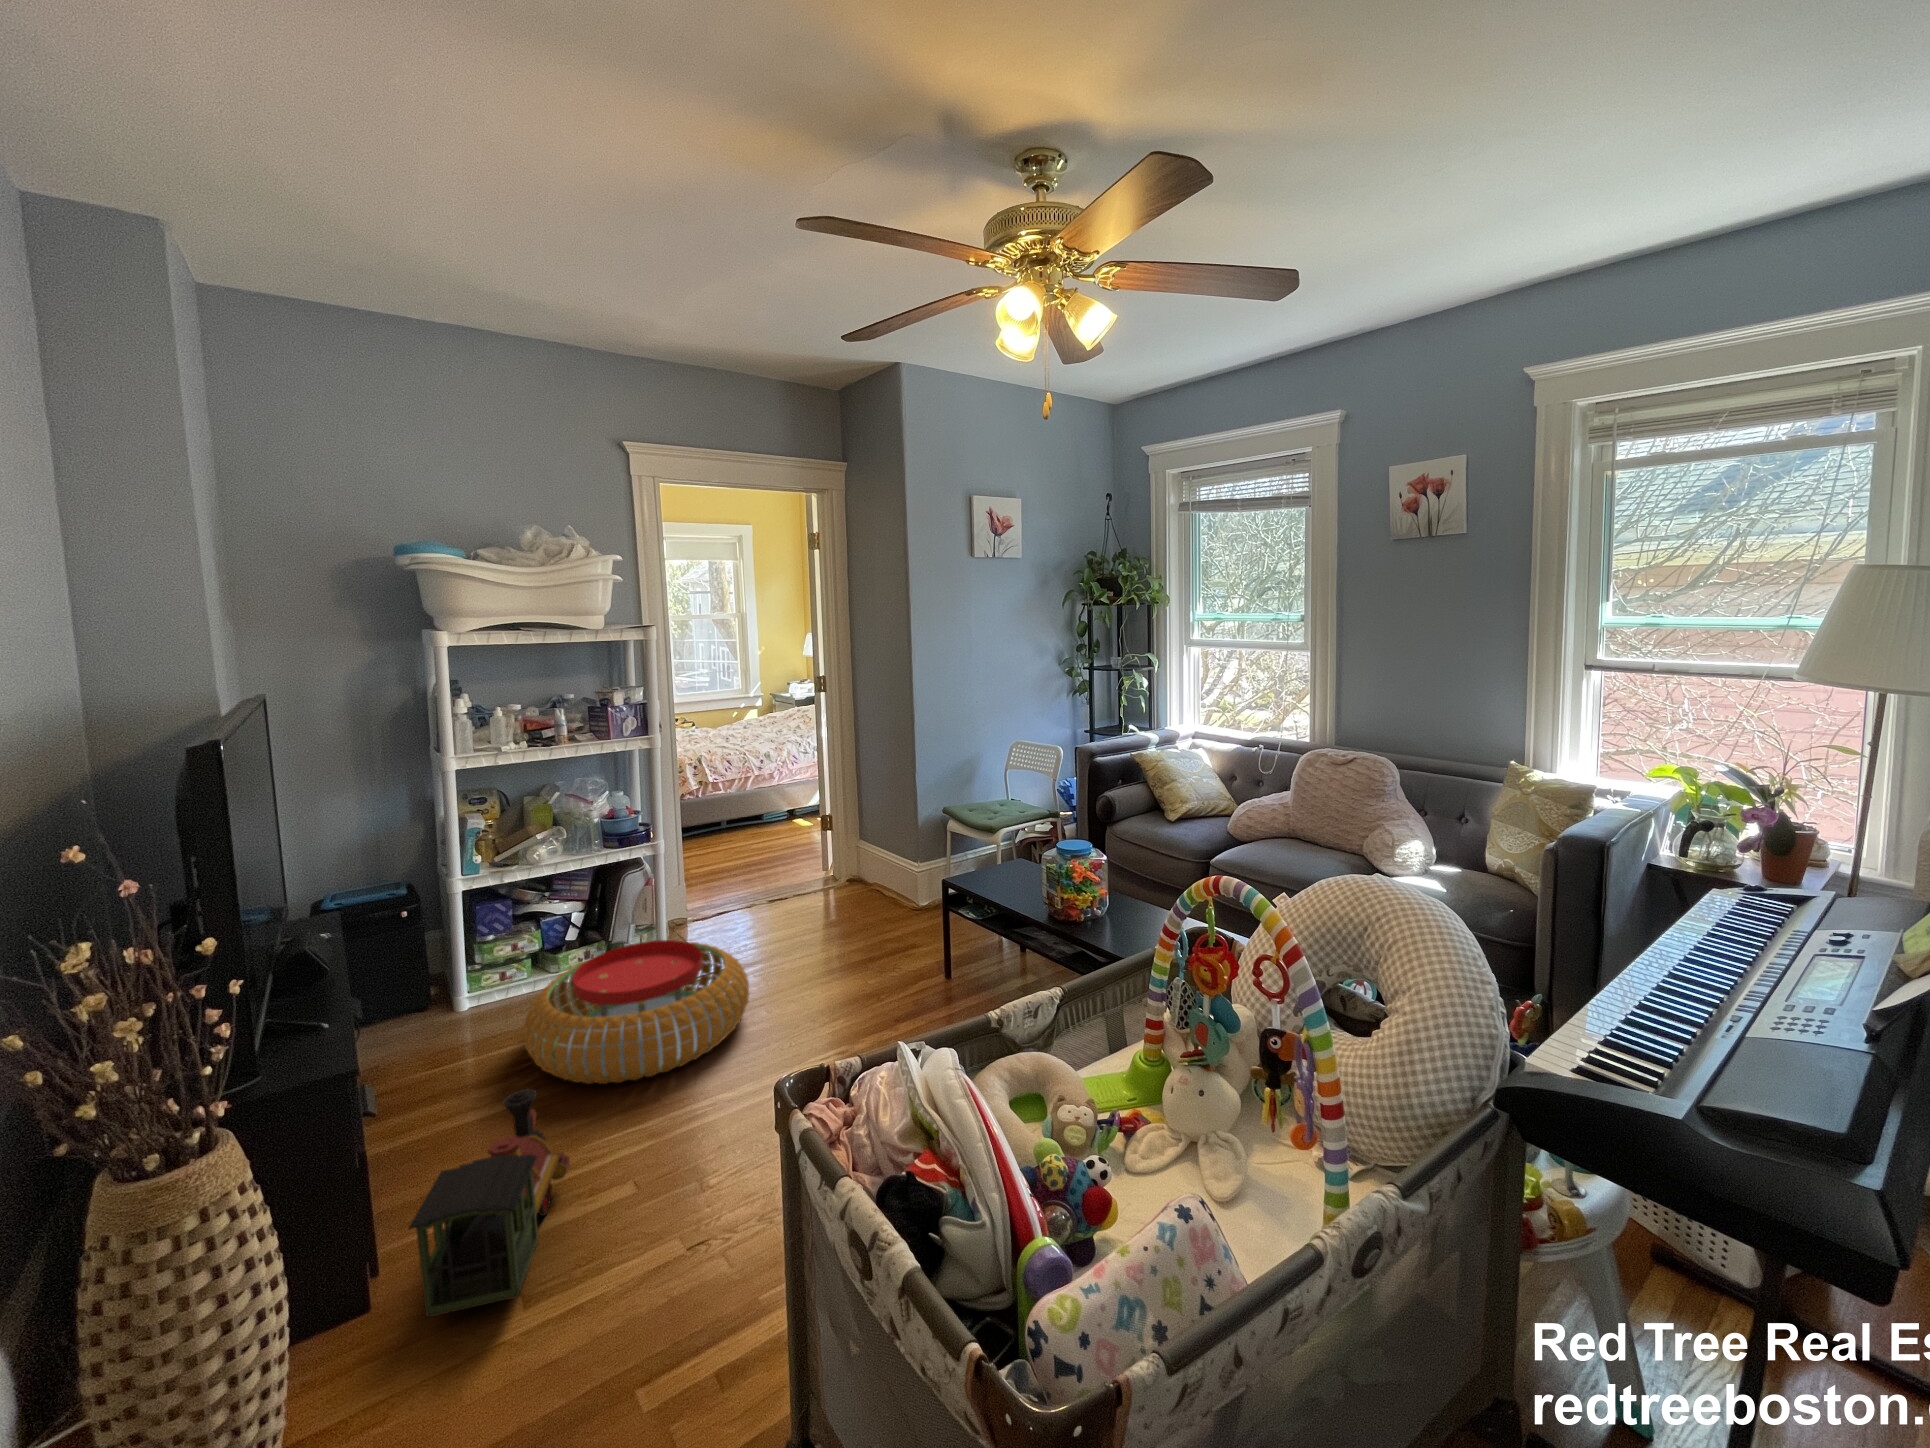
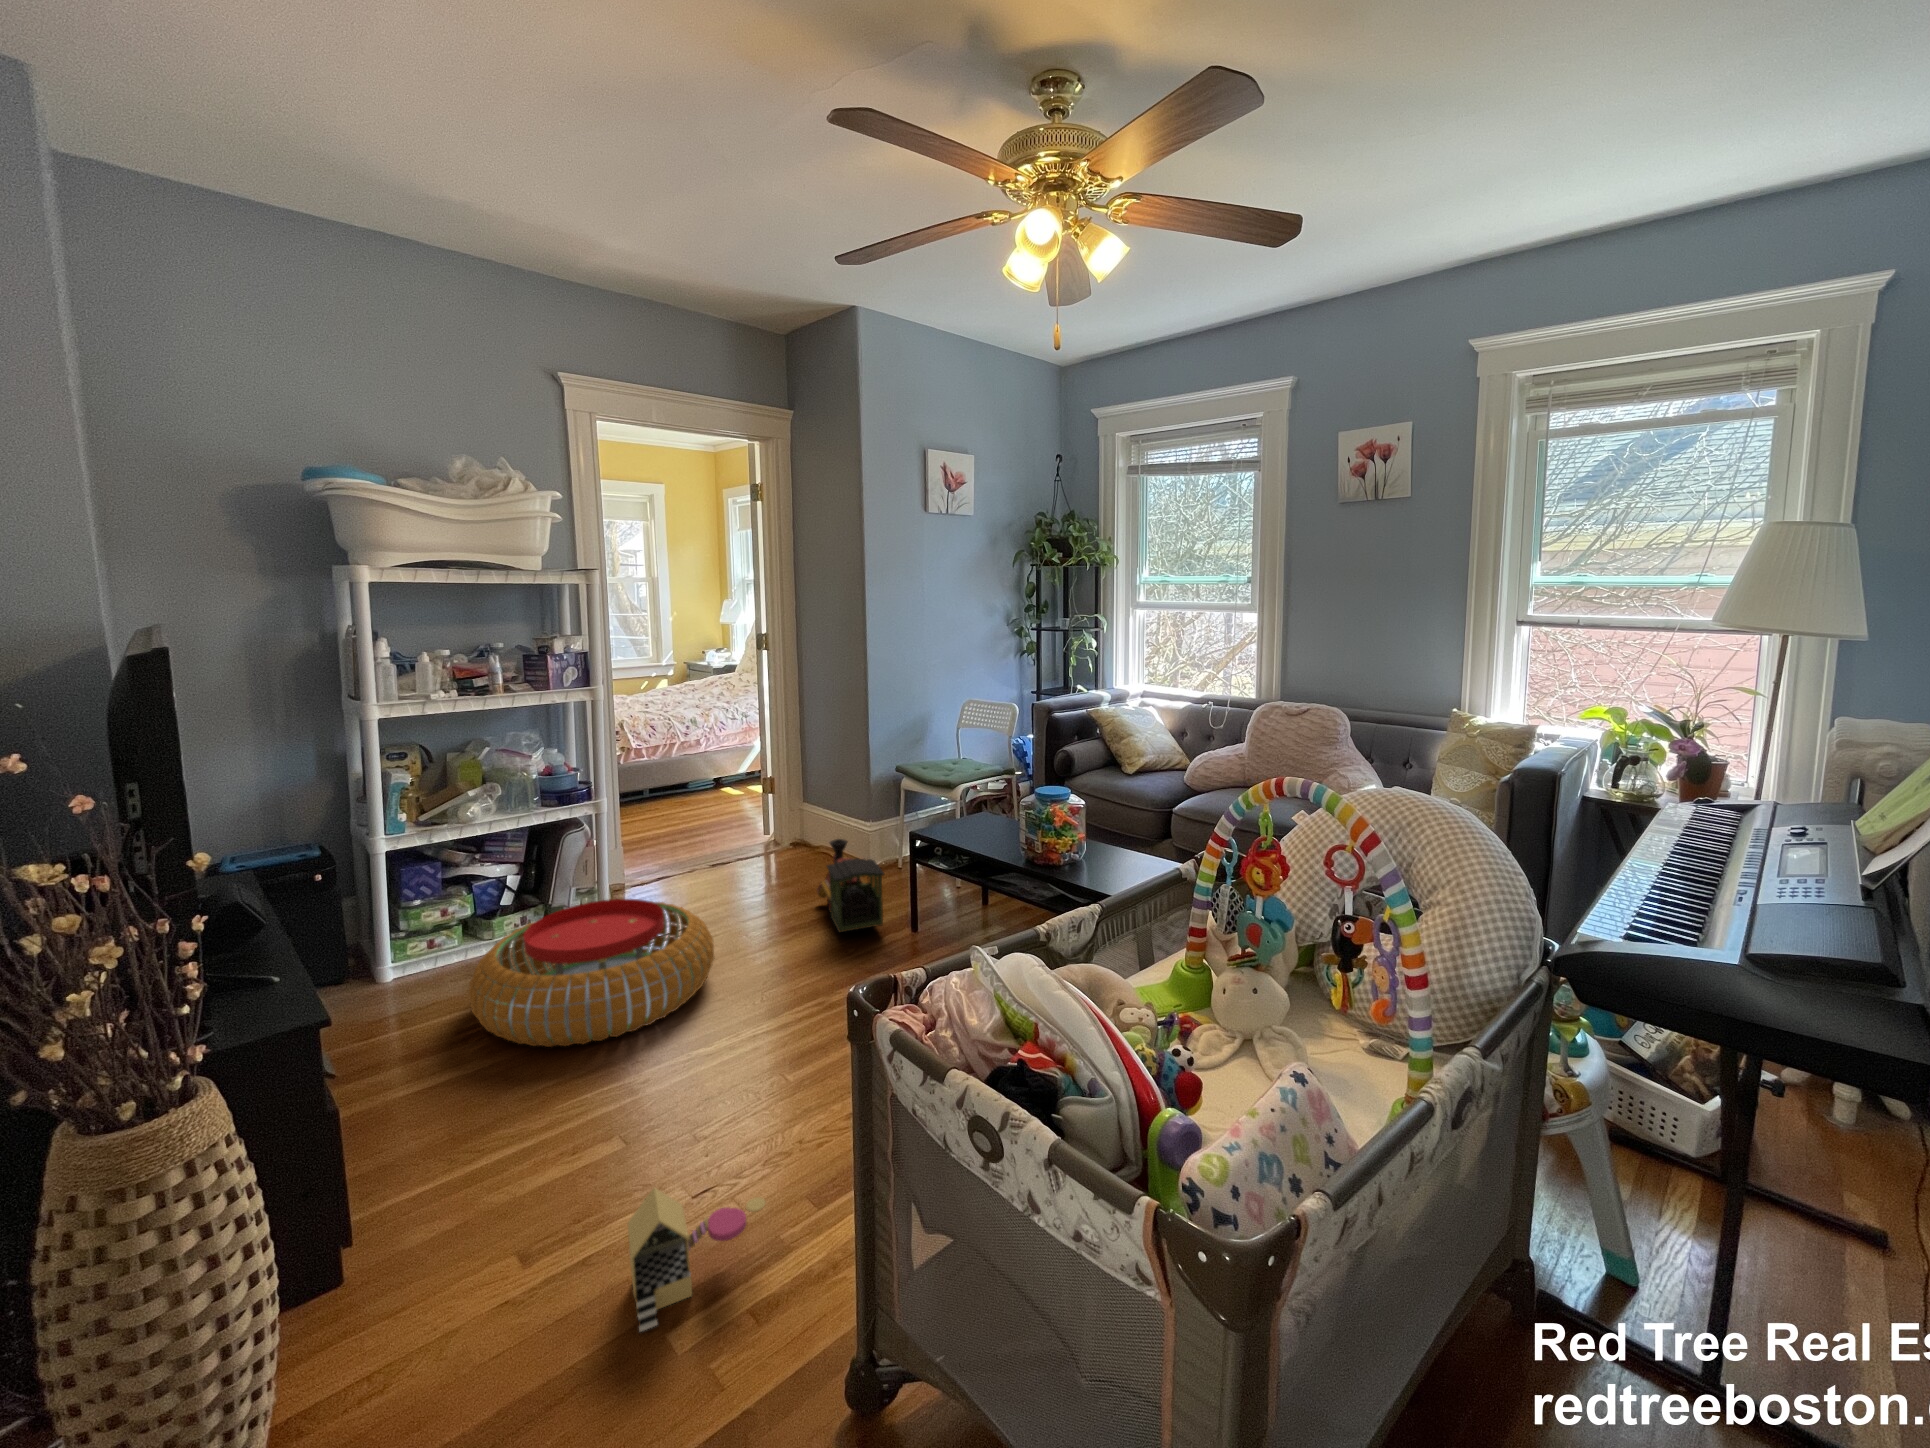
toy train: present [409,1089,570,1318] -> present [817,839,884,932]
toy house: none [609,1242,744,1384] -> present [628,1188,765,1332]

